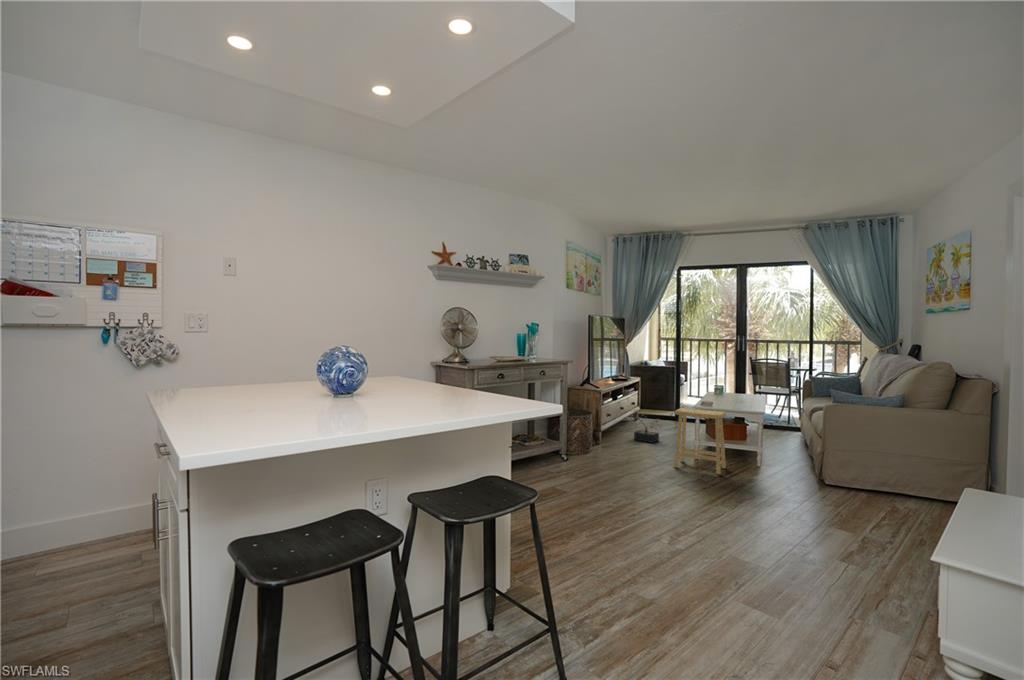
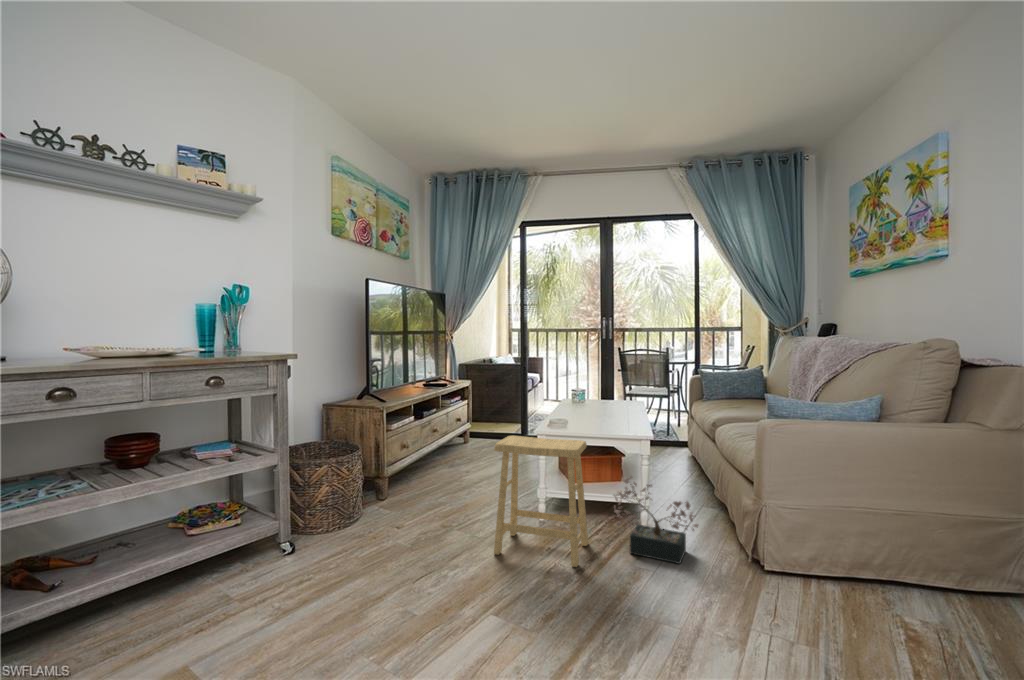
decorative plant: present [629,410,662,443] -> present [614,477,698,564]

